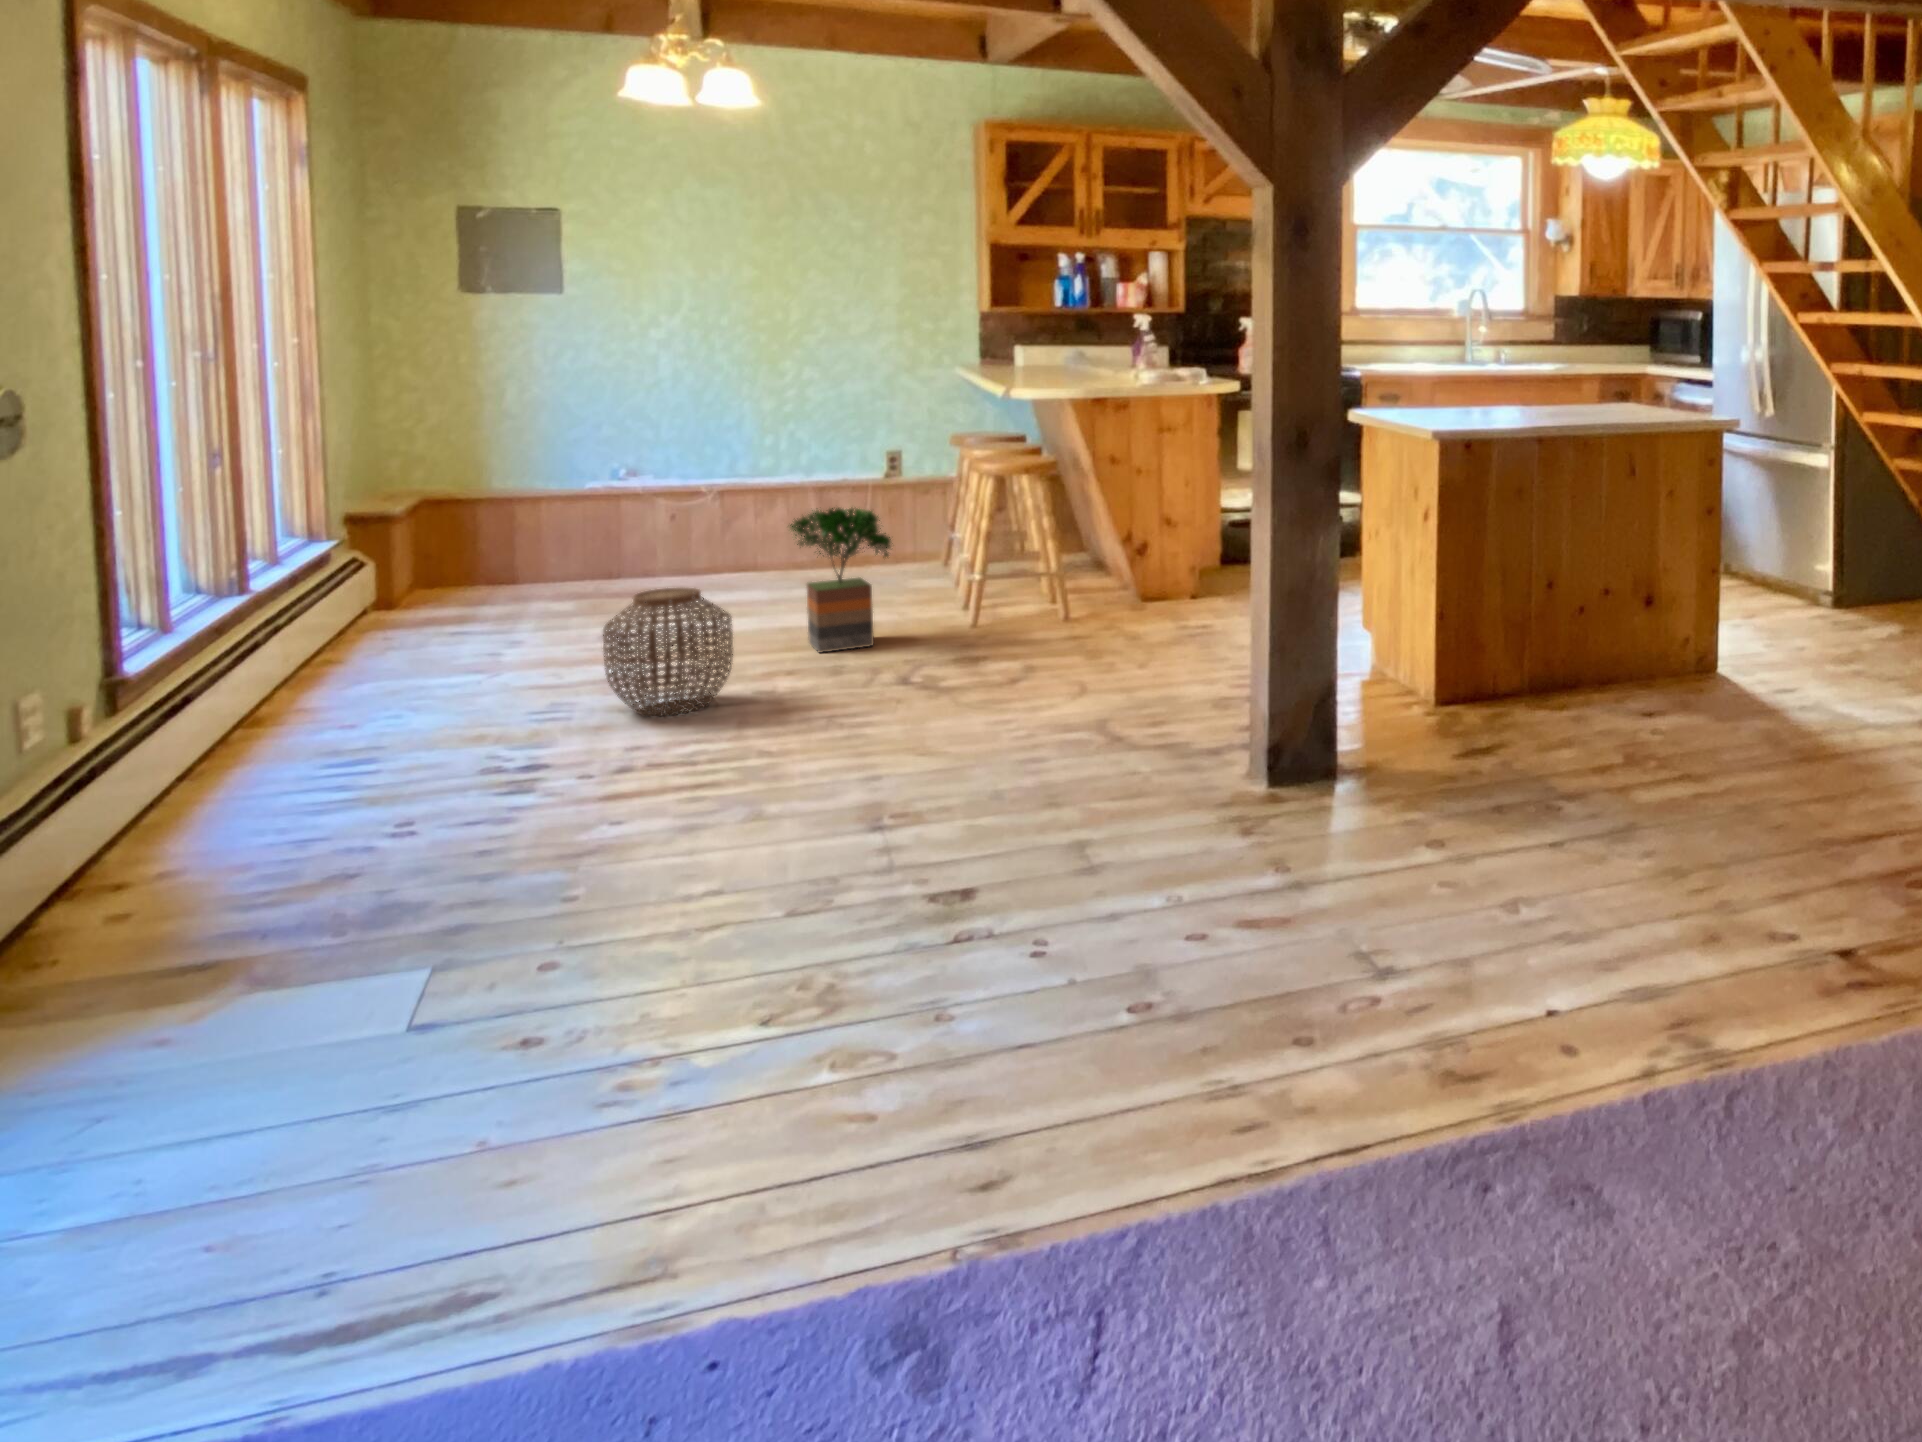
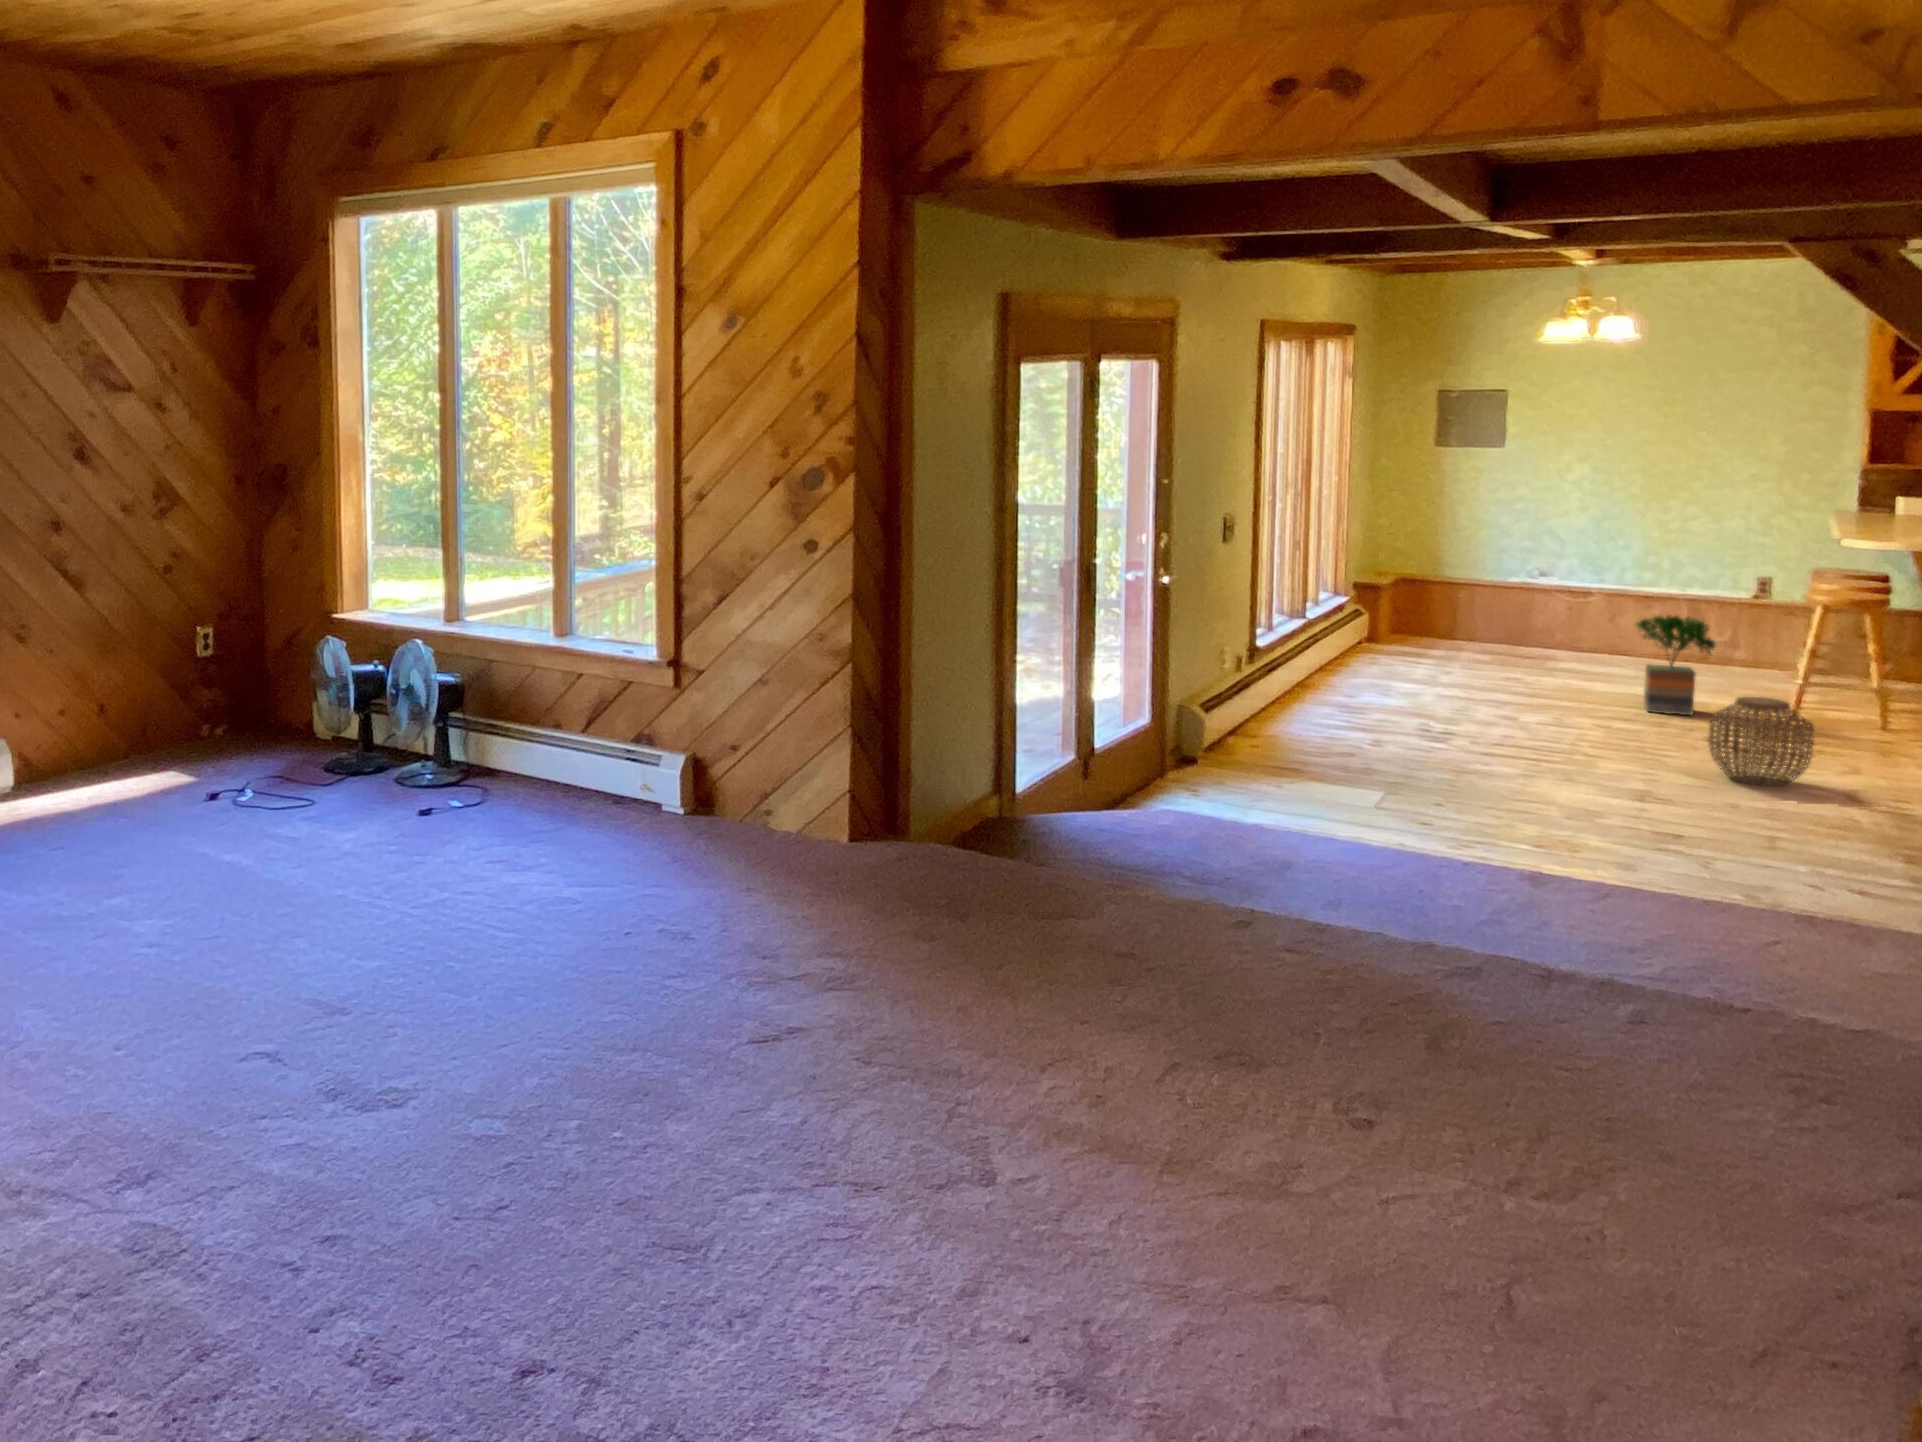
woven basket: present [603,588,733,716] -> present [1709,697,1814,786]

